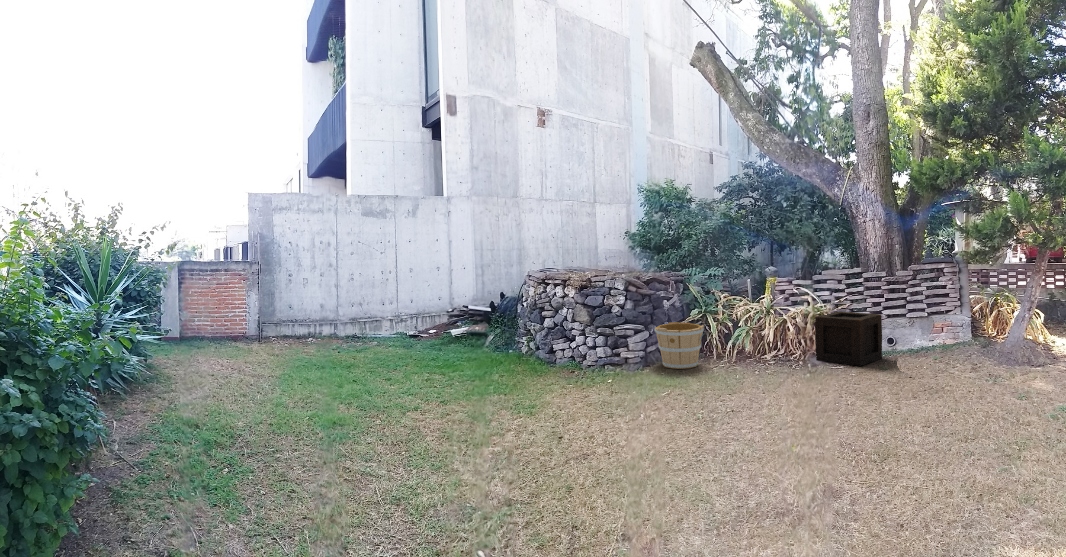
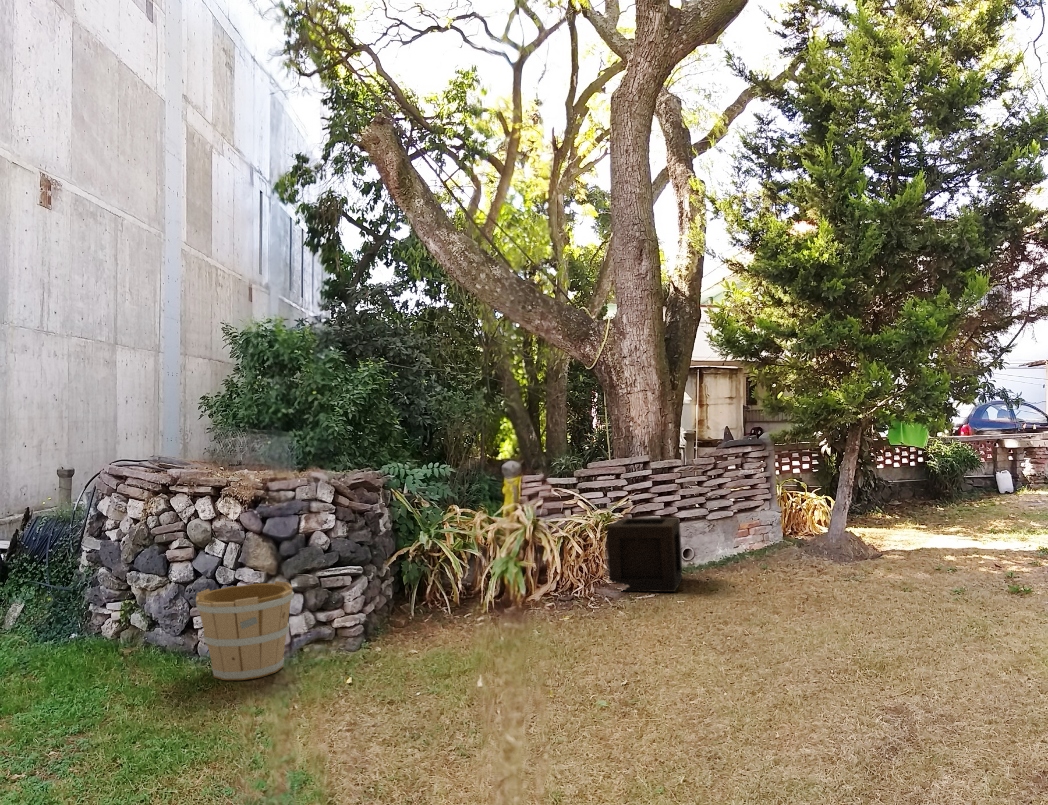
wooden bucket: present [655,322,704,369] -> present [196,581,294,680]

